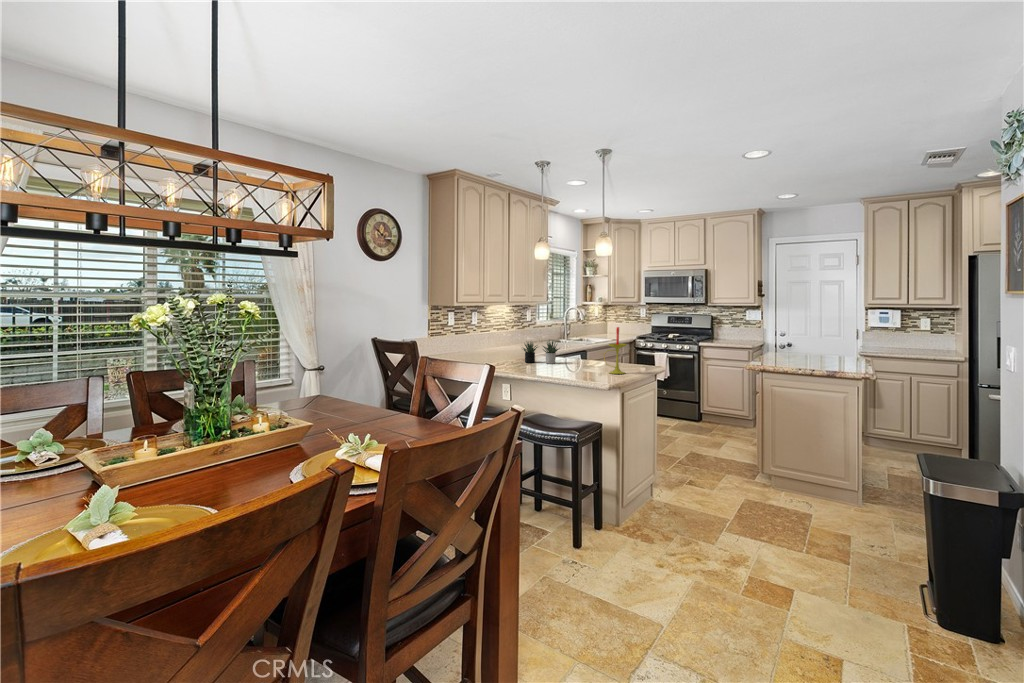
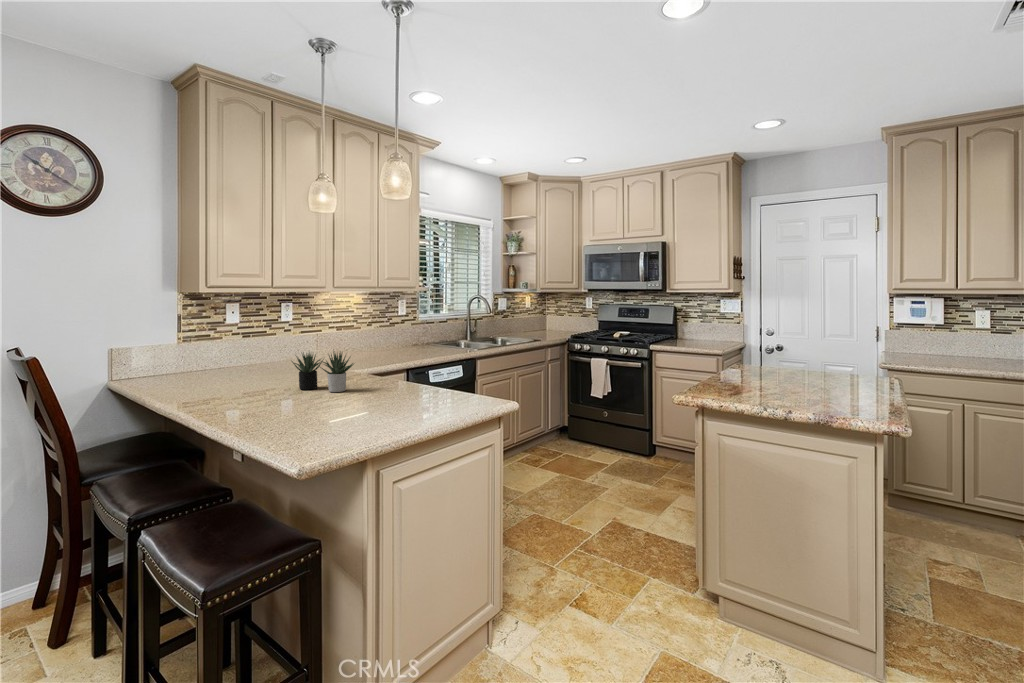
candle: present [608,327,626,374] -> none [374,329,418,423]

